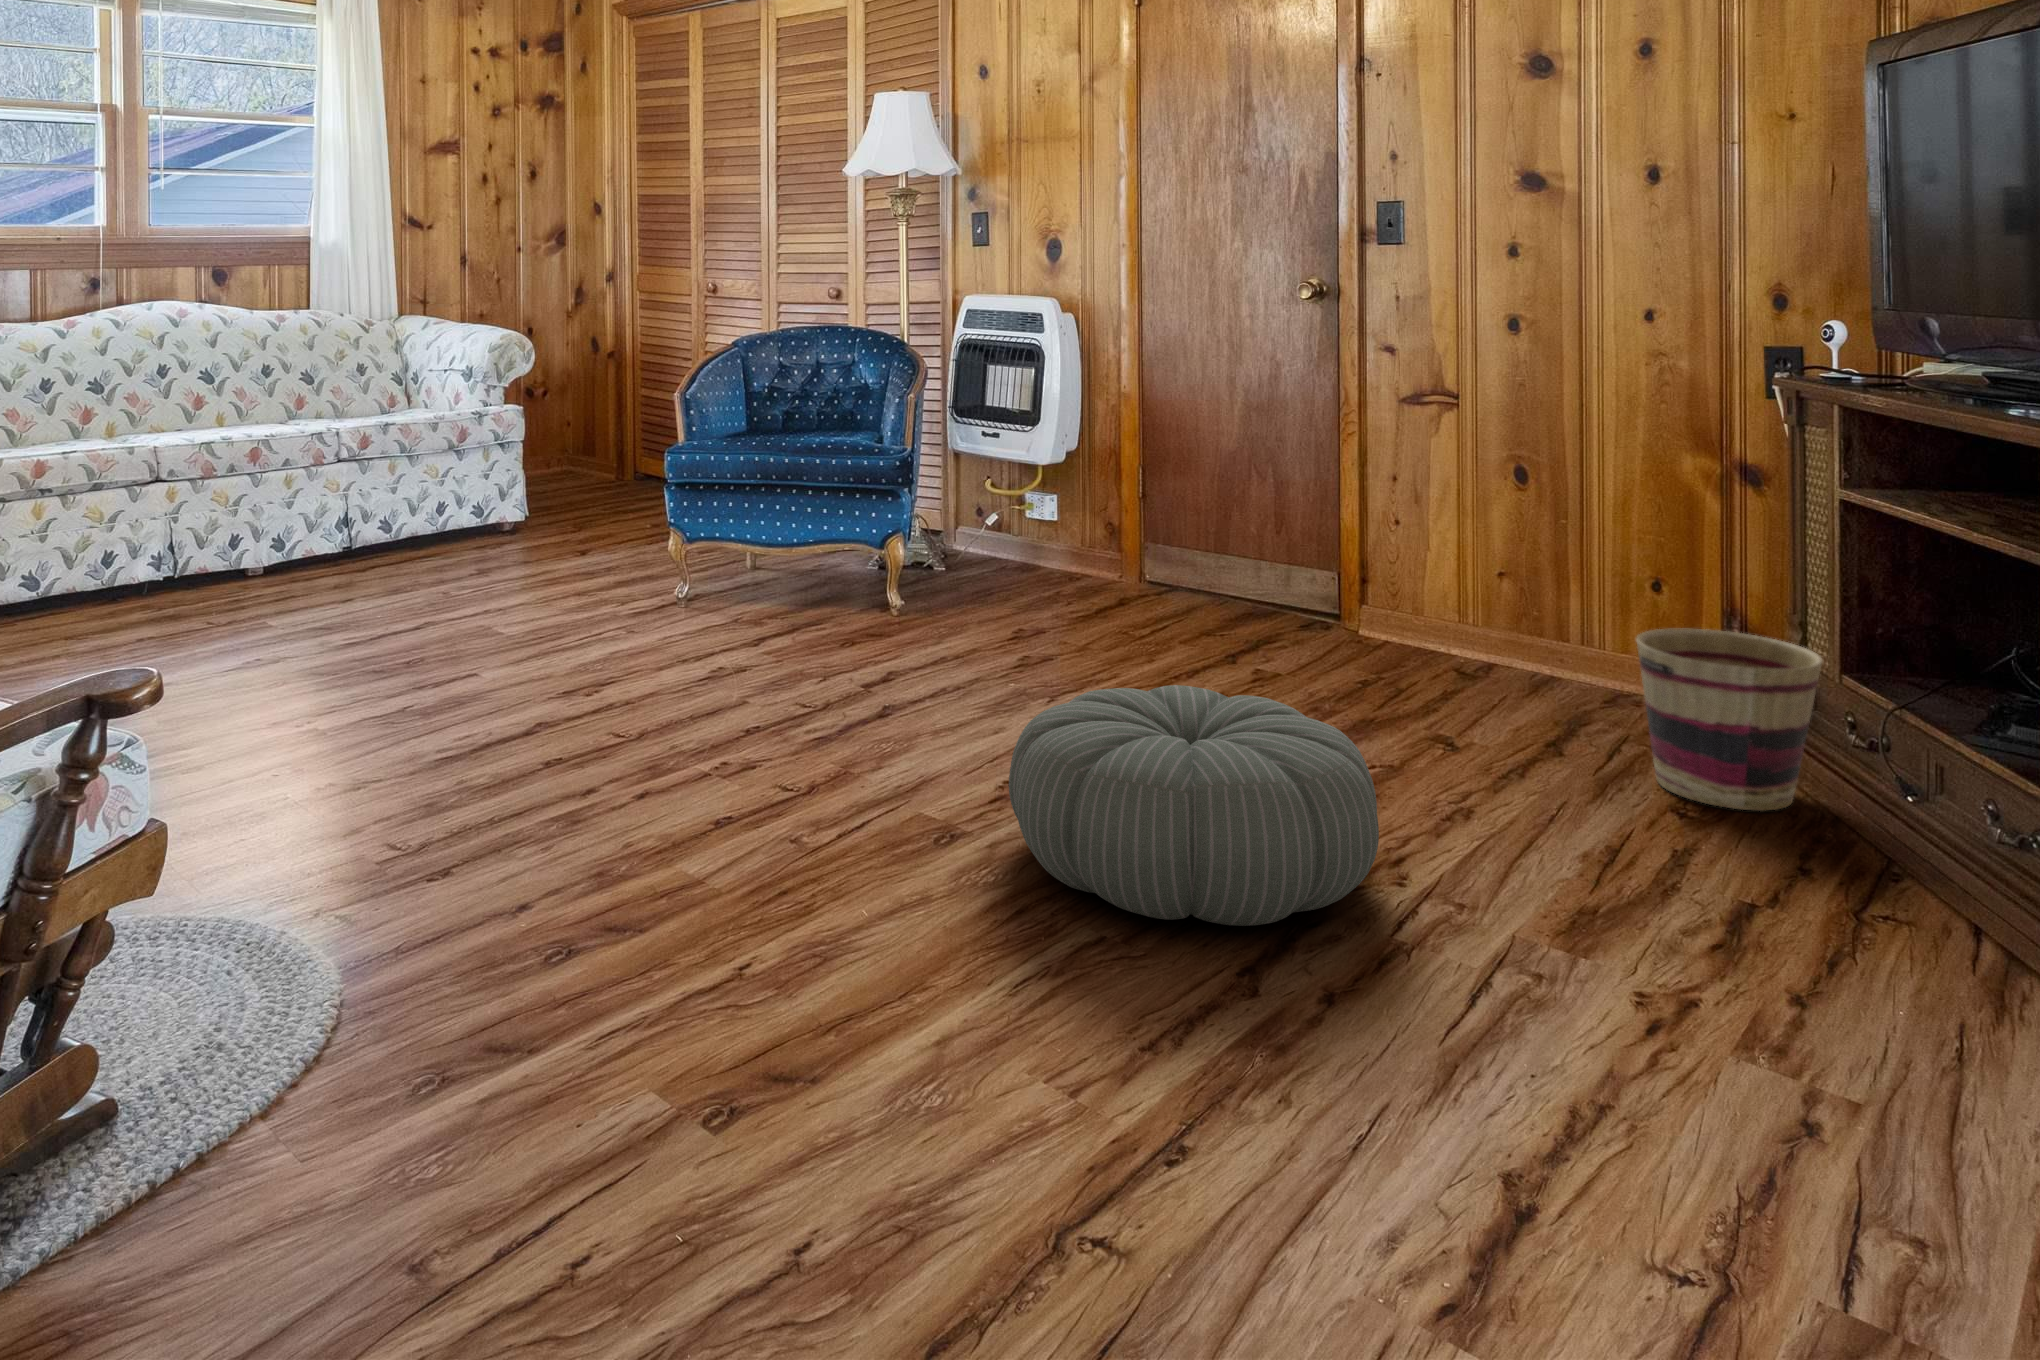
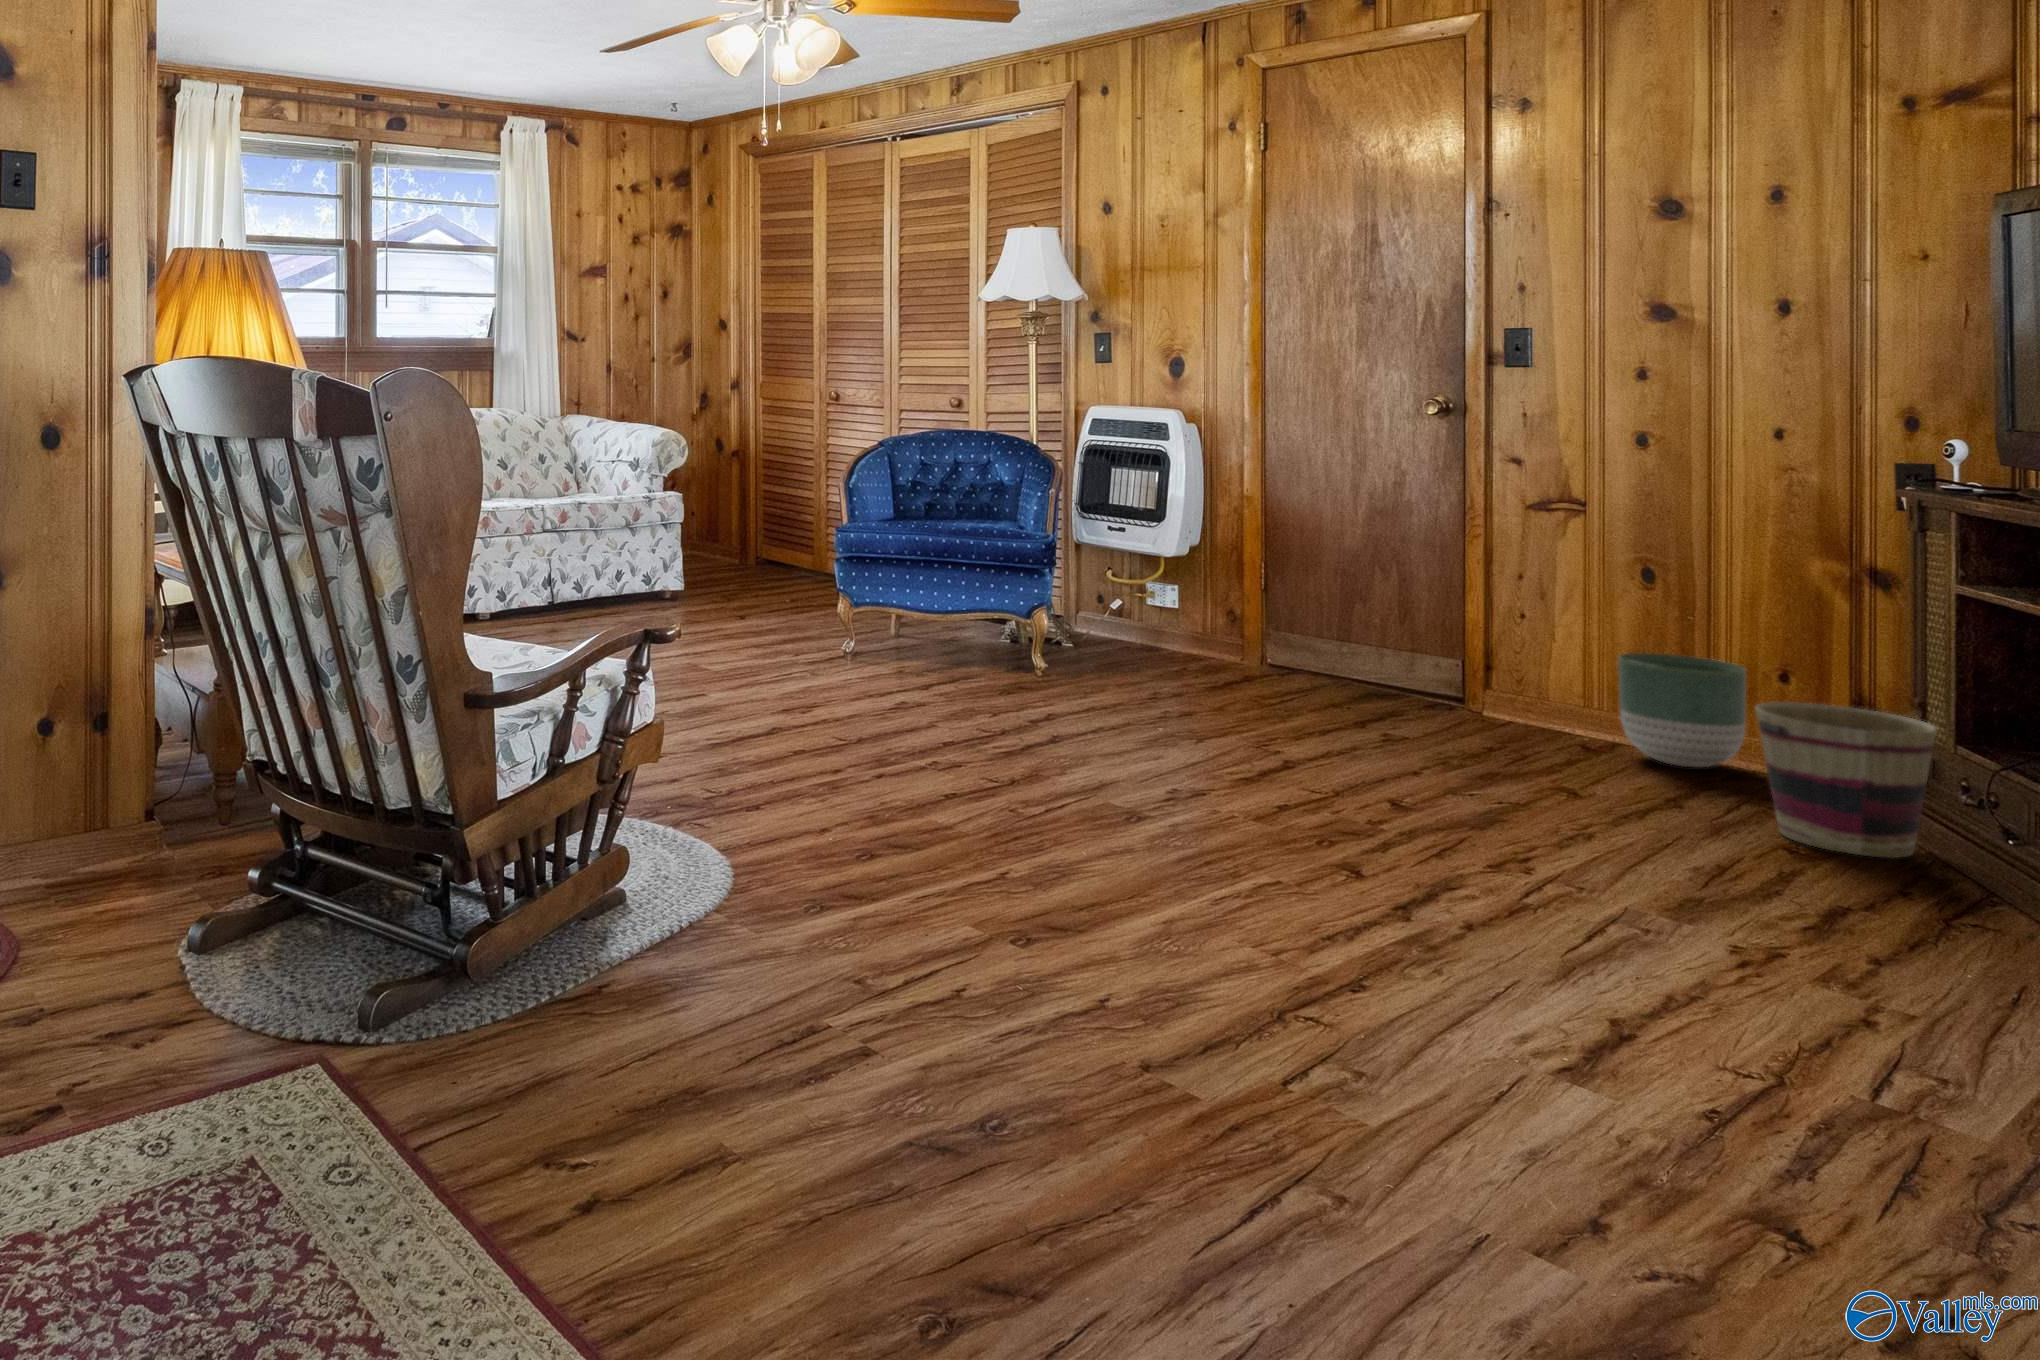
planter: none [1491,563,1617,690] -> present [1618,653,1746,768]
pouf: present [1009,685,1379,926] -> none [1190,712,1510,883]

